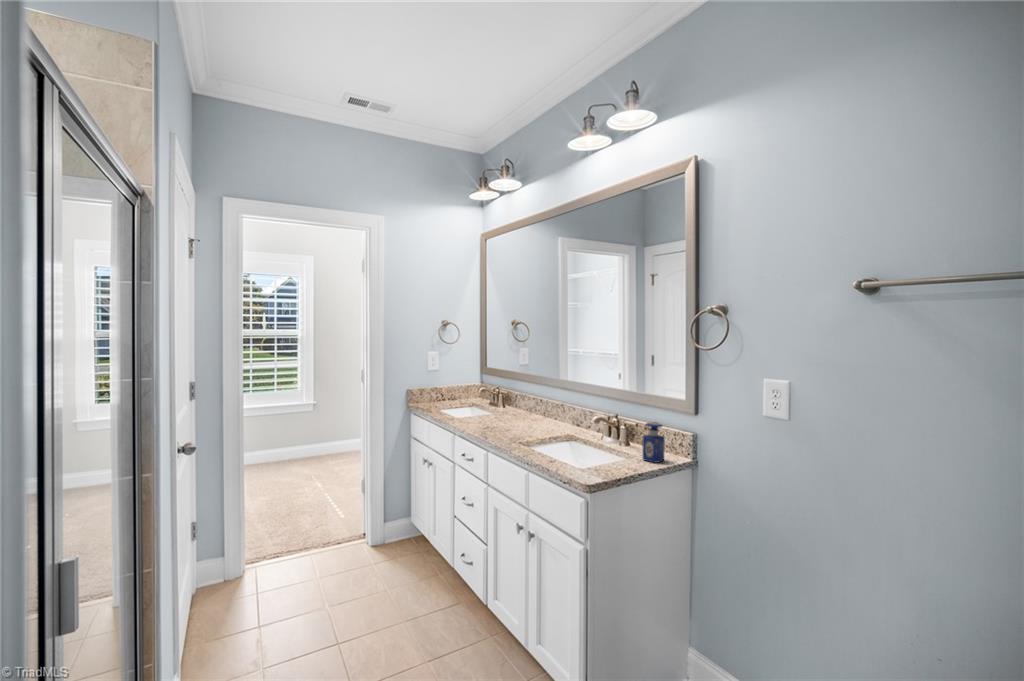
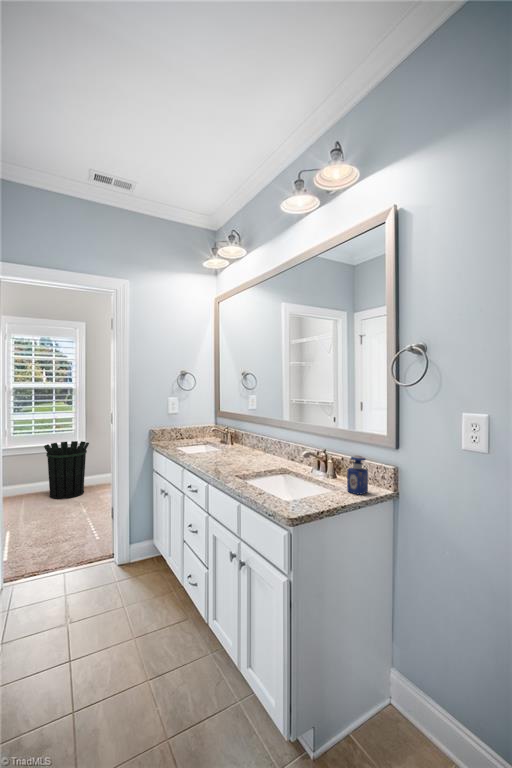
waste bin: none [265,402,319,472] -> present [44,441,89,499]

